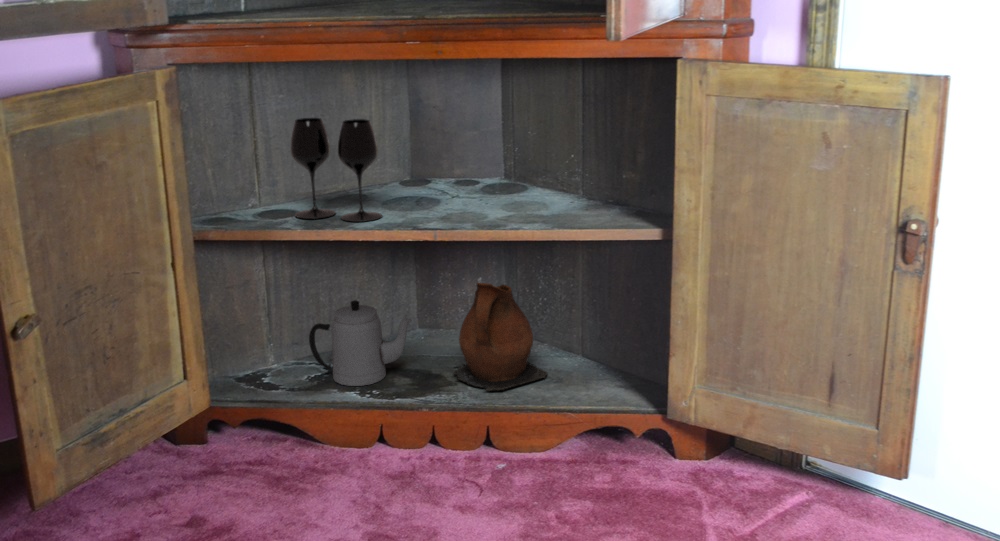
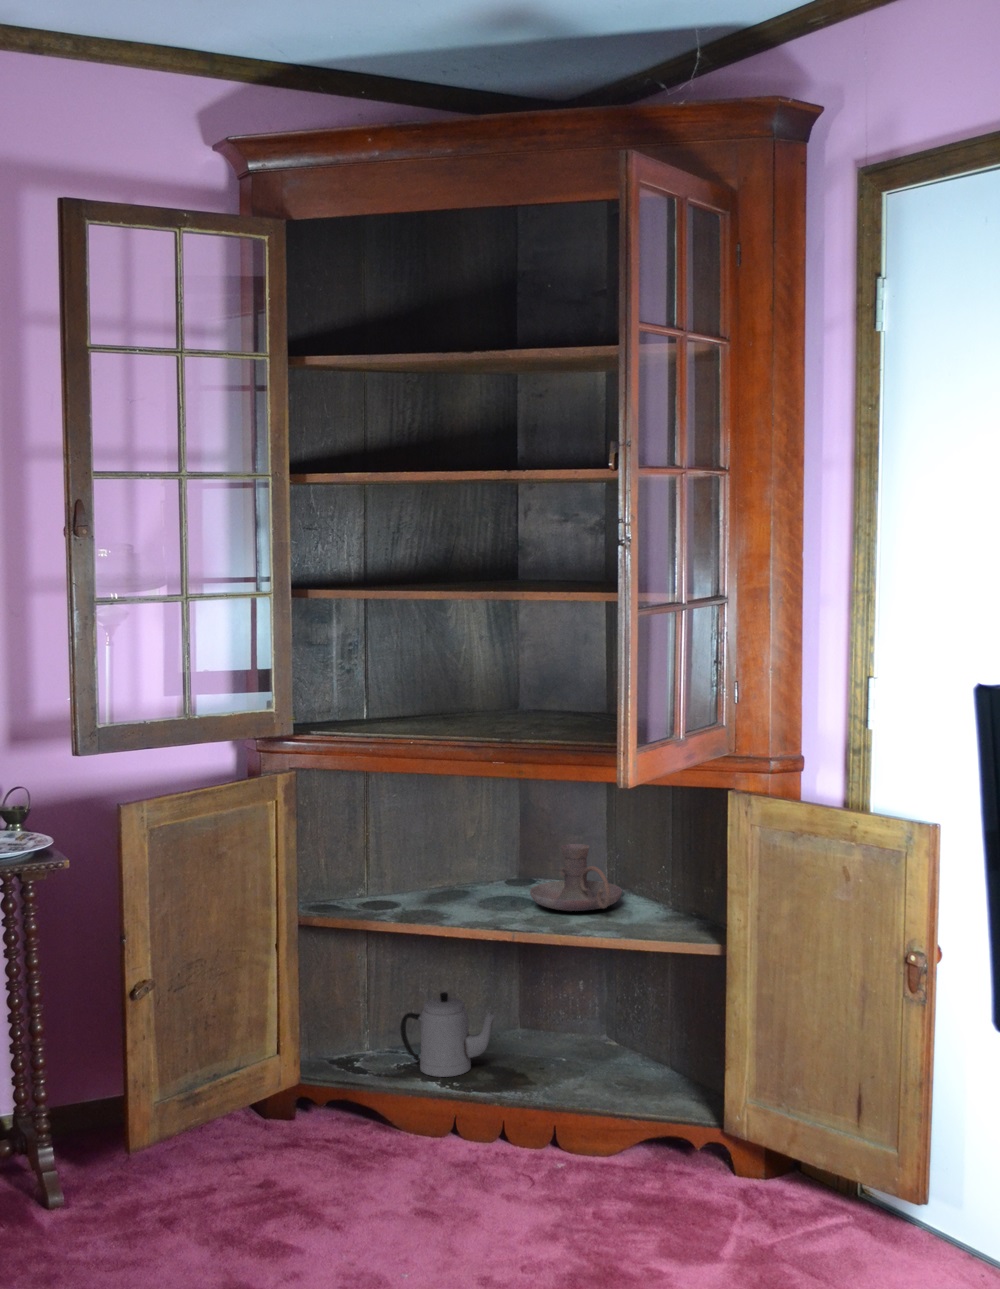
wine glass: present [290,118,382,222] -> none [393,818,471,917]
candle holder: none [442,138,539,207] -> present [530,844,622,911]
ceramic pitcher: present [453,283,547,391] -> none [529,982,625,1091]

